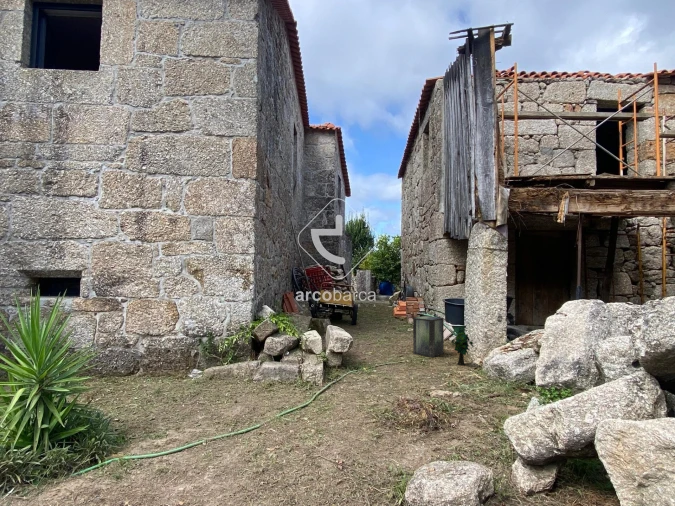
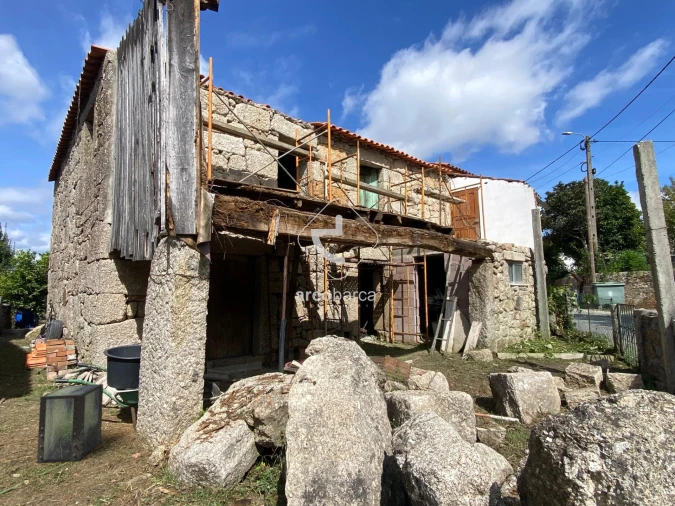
decorative plant: present [452,325,473,365] -> none [115,397,155,466]

